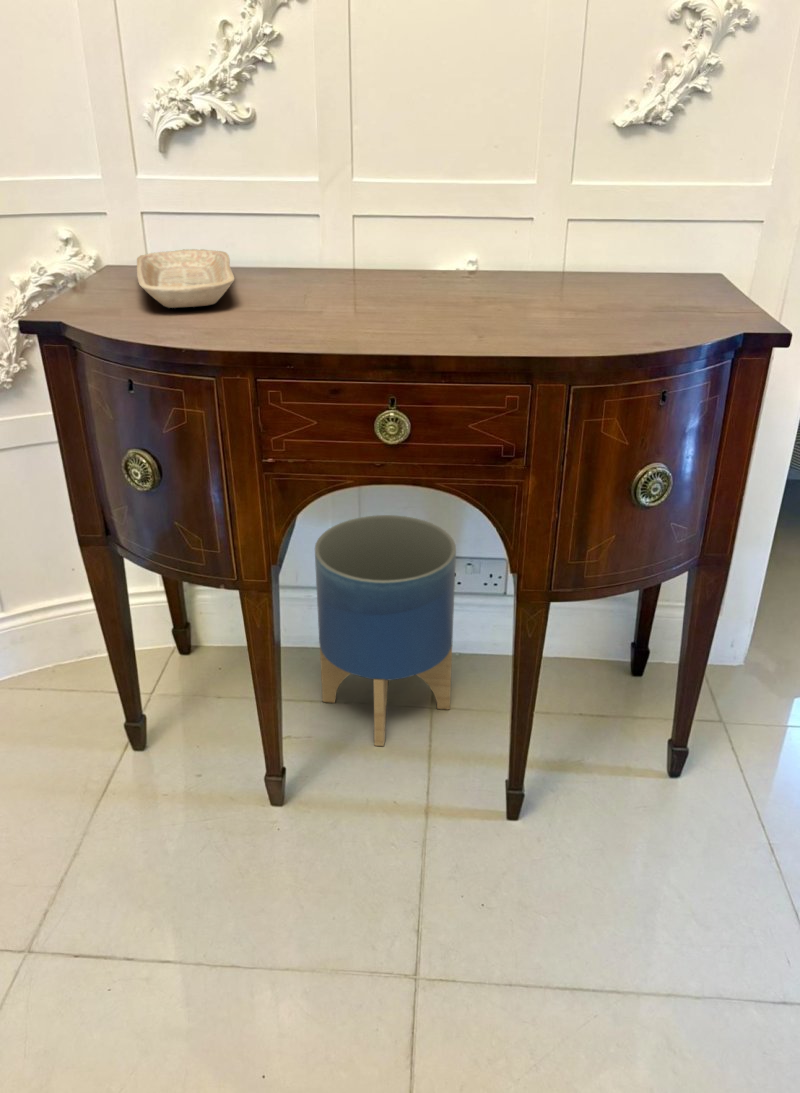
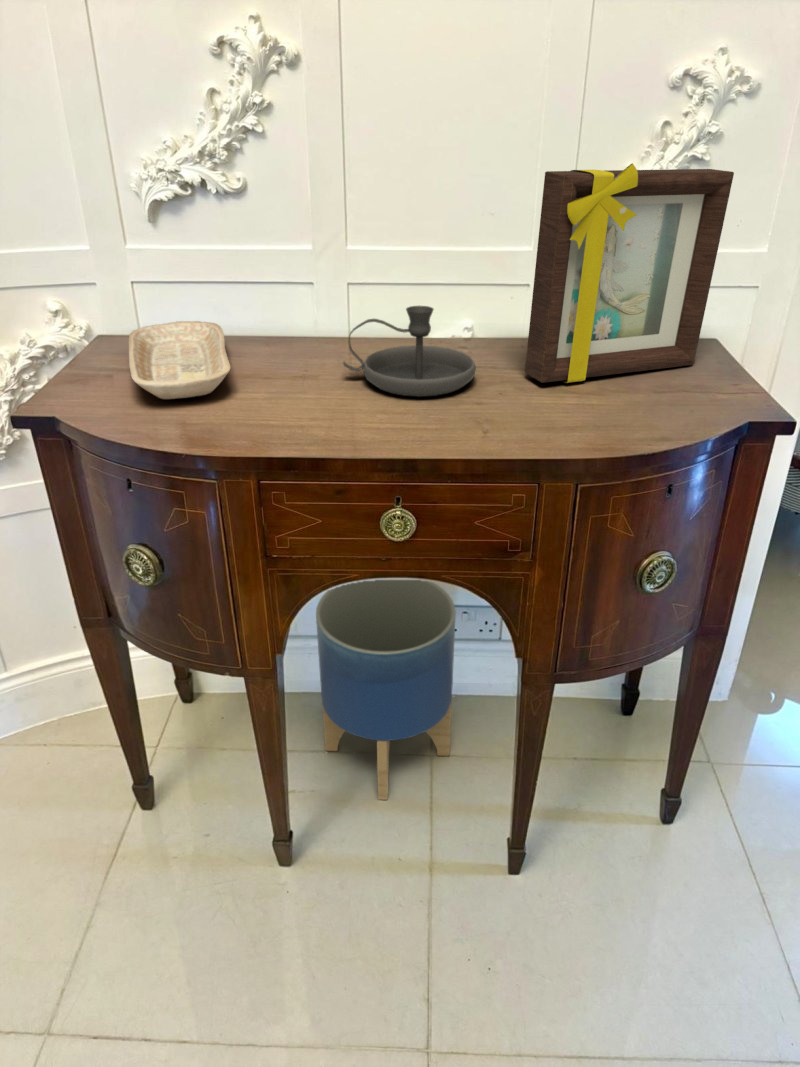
picture frame: none [523,80,728,302] -> present [525,163,734,383]
candlestick: none [345,224,475,309] -> present [344,306,476,397]

